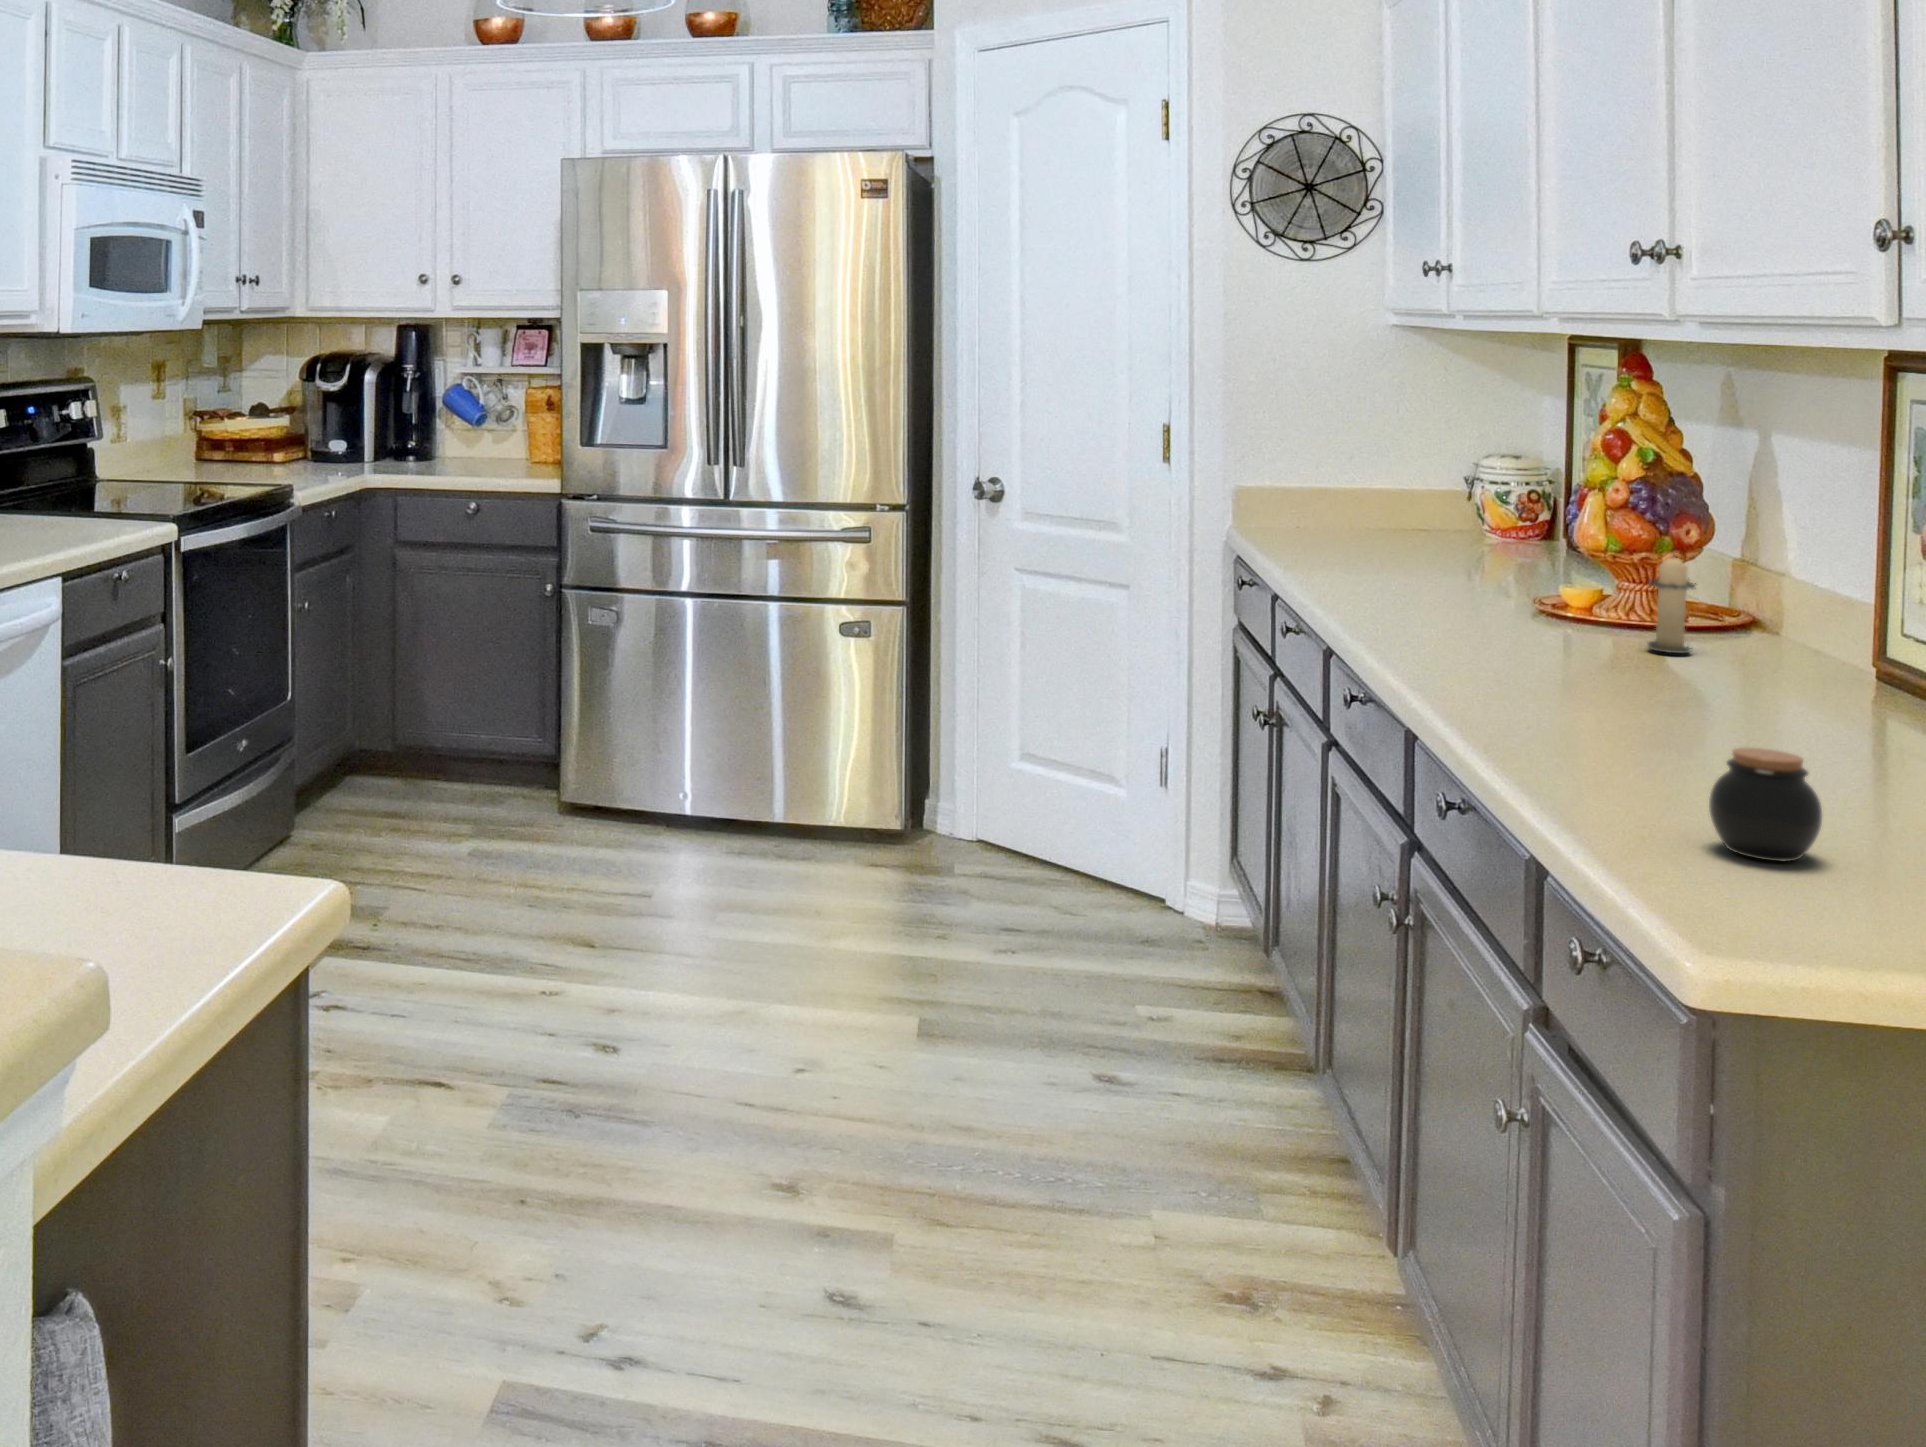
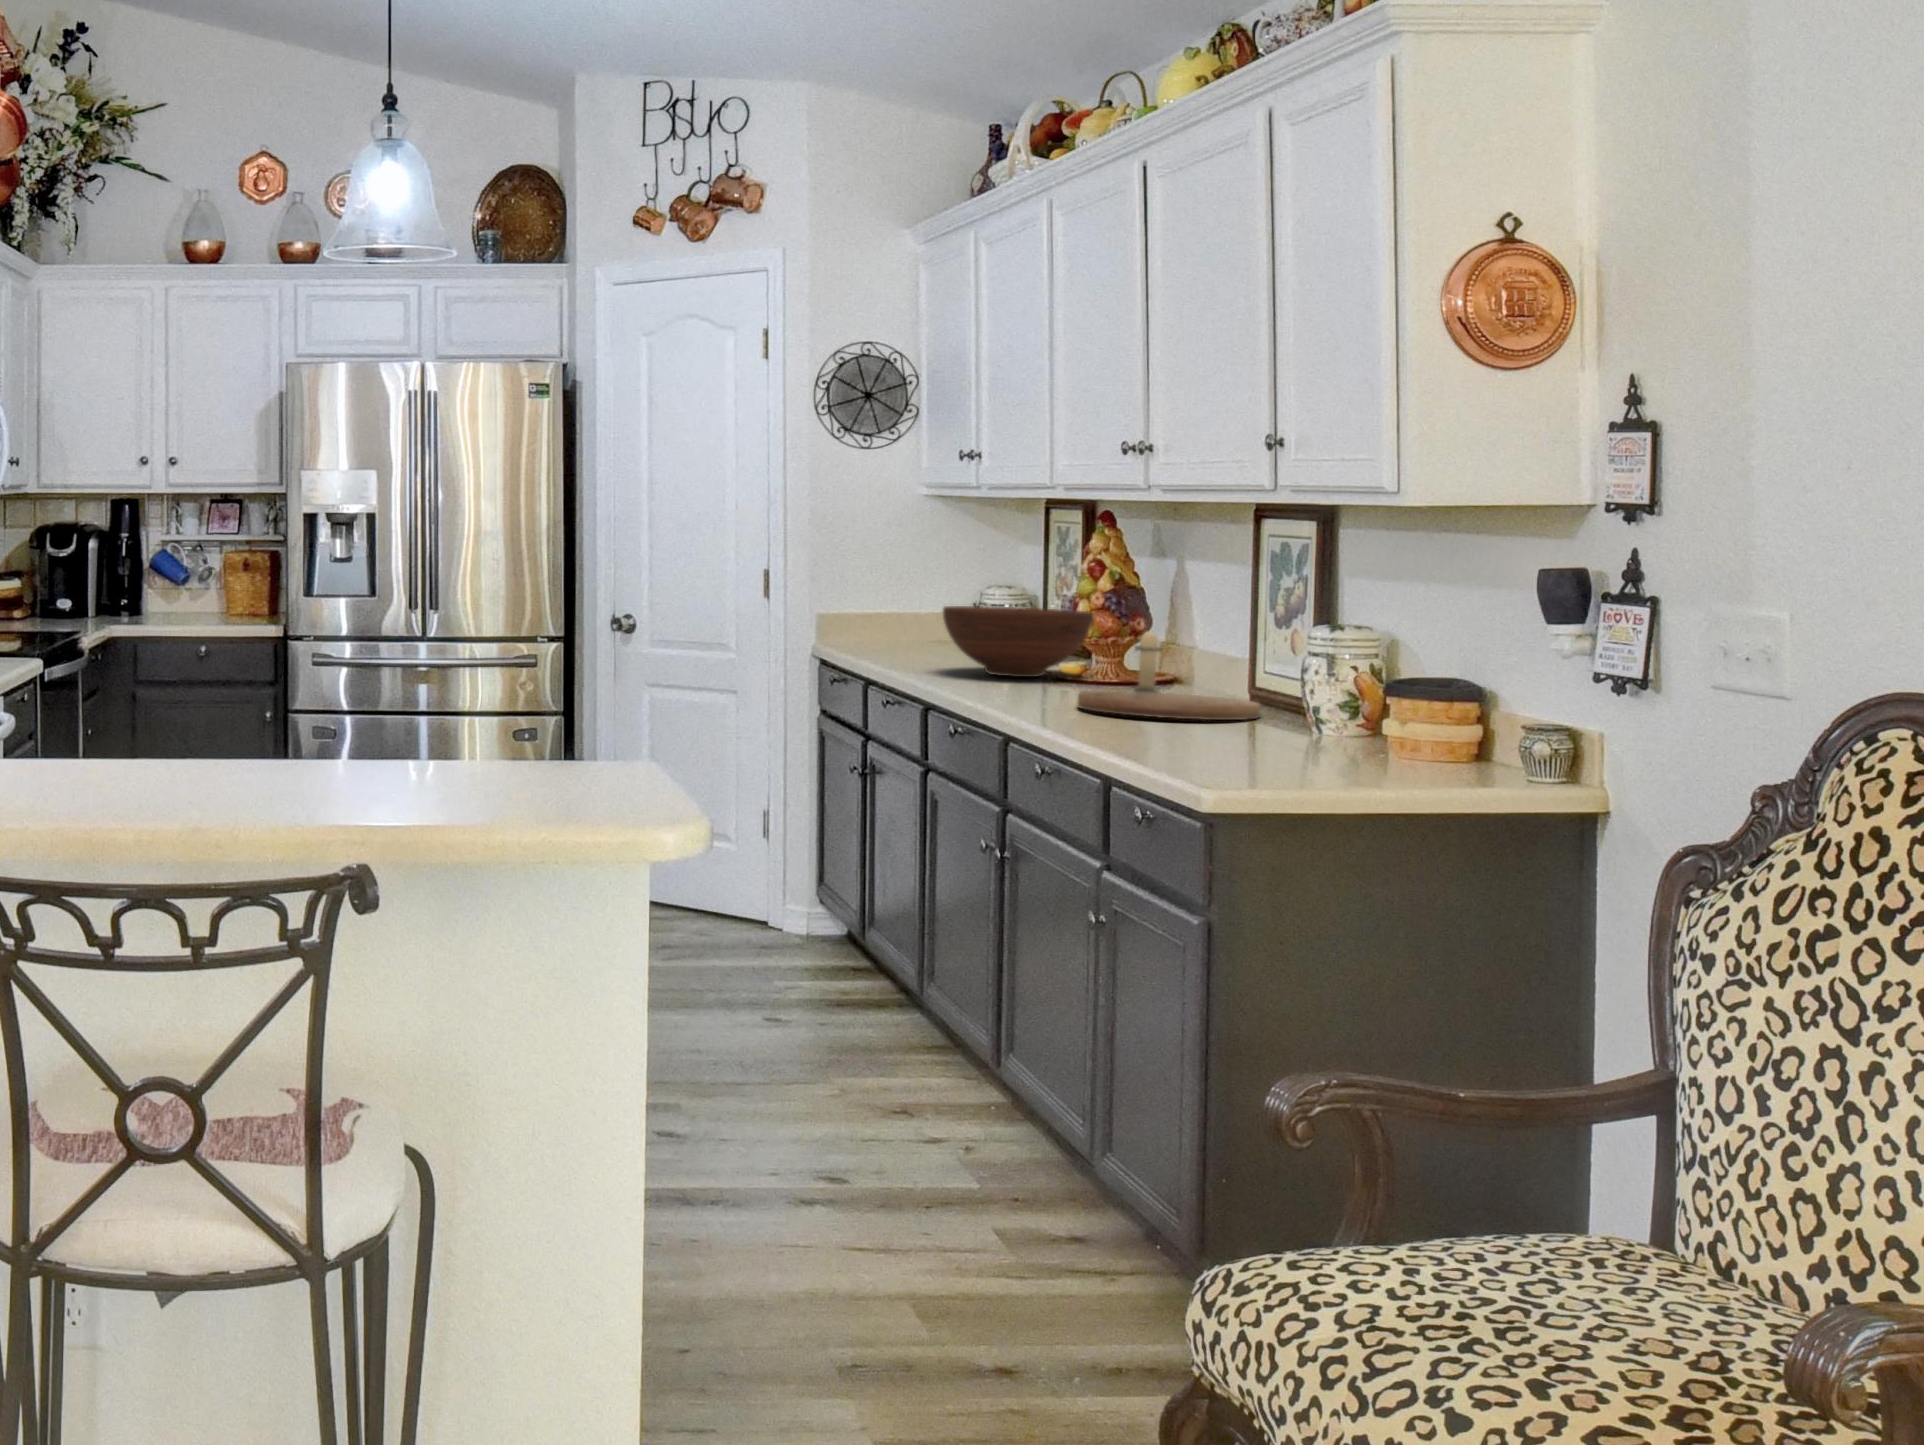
fruit bowl: none [1367,494,1606,606] -> present [943,606,1093,677]
cutting board: none [1518,655,1834,731] -> present [1078,691,1260,720]
jar: present [1709,747,1822,861] -> none [1241,702,1301,764]

